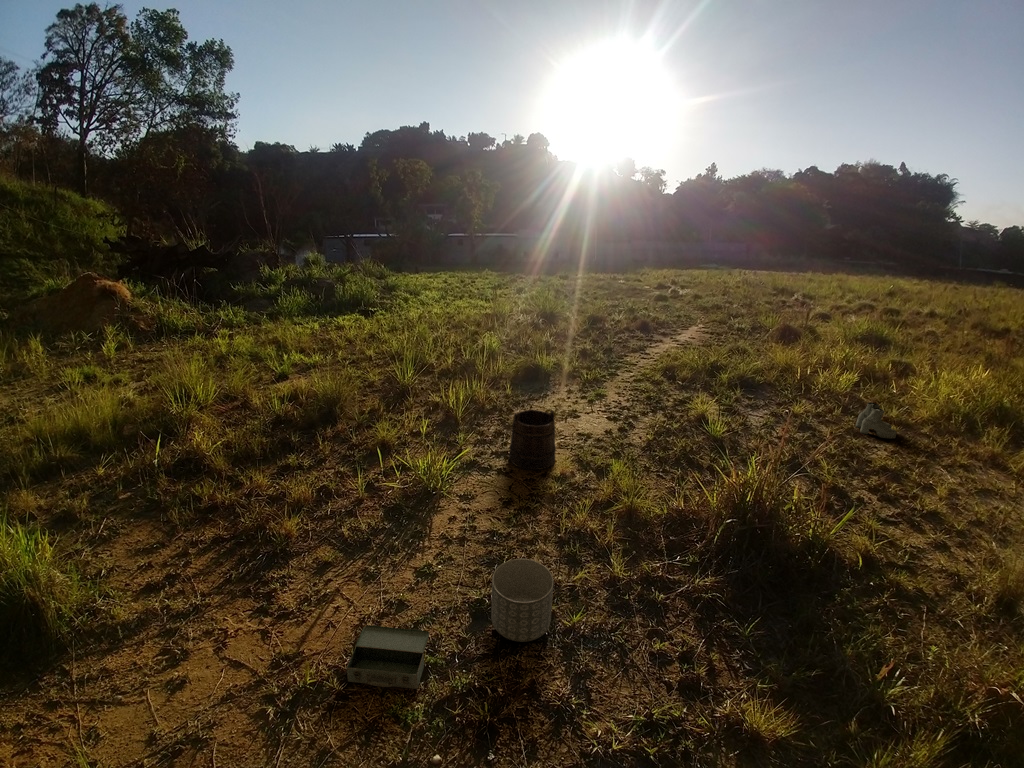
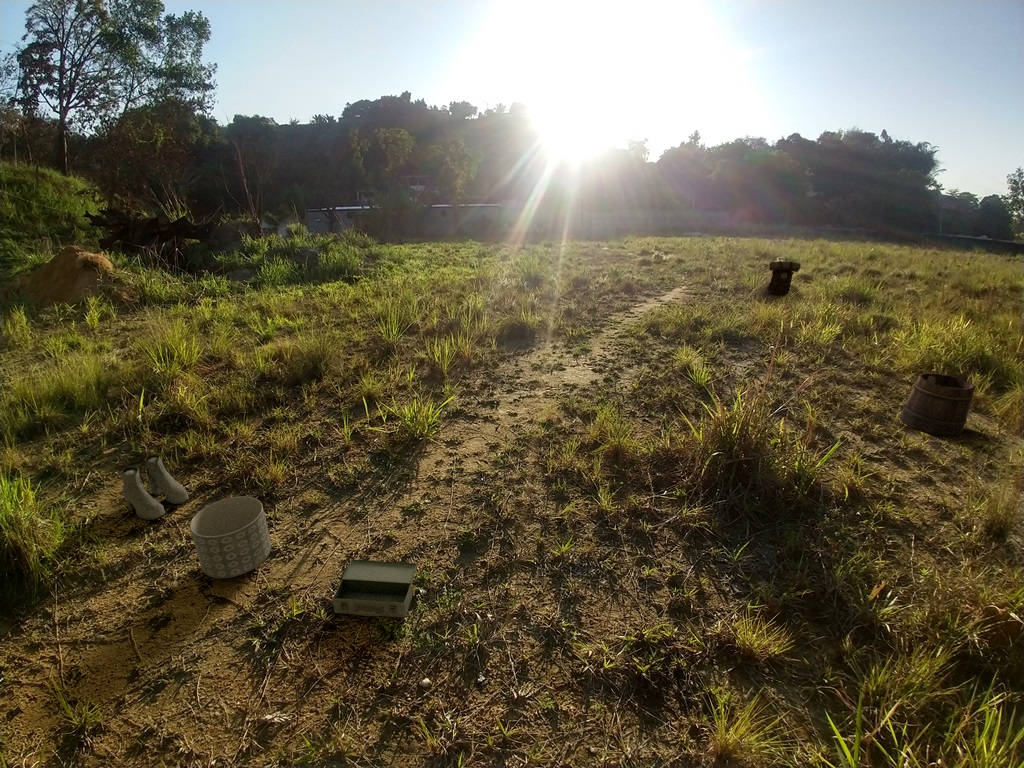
backpack: none [783,301,817,334] -> present [767,261,801,295]
boots: present [856,402,896,439] -> present [121,455,189,520]
bucket: present [509,410,556,470] -> present [899,373,975,436]
planter: present [491,559,553,642] -> present [190,496,271,578]

